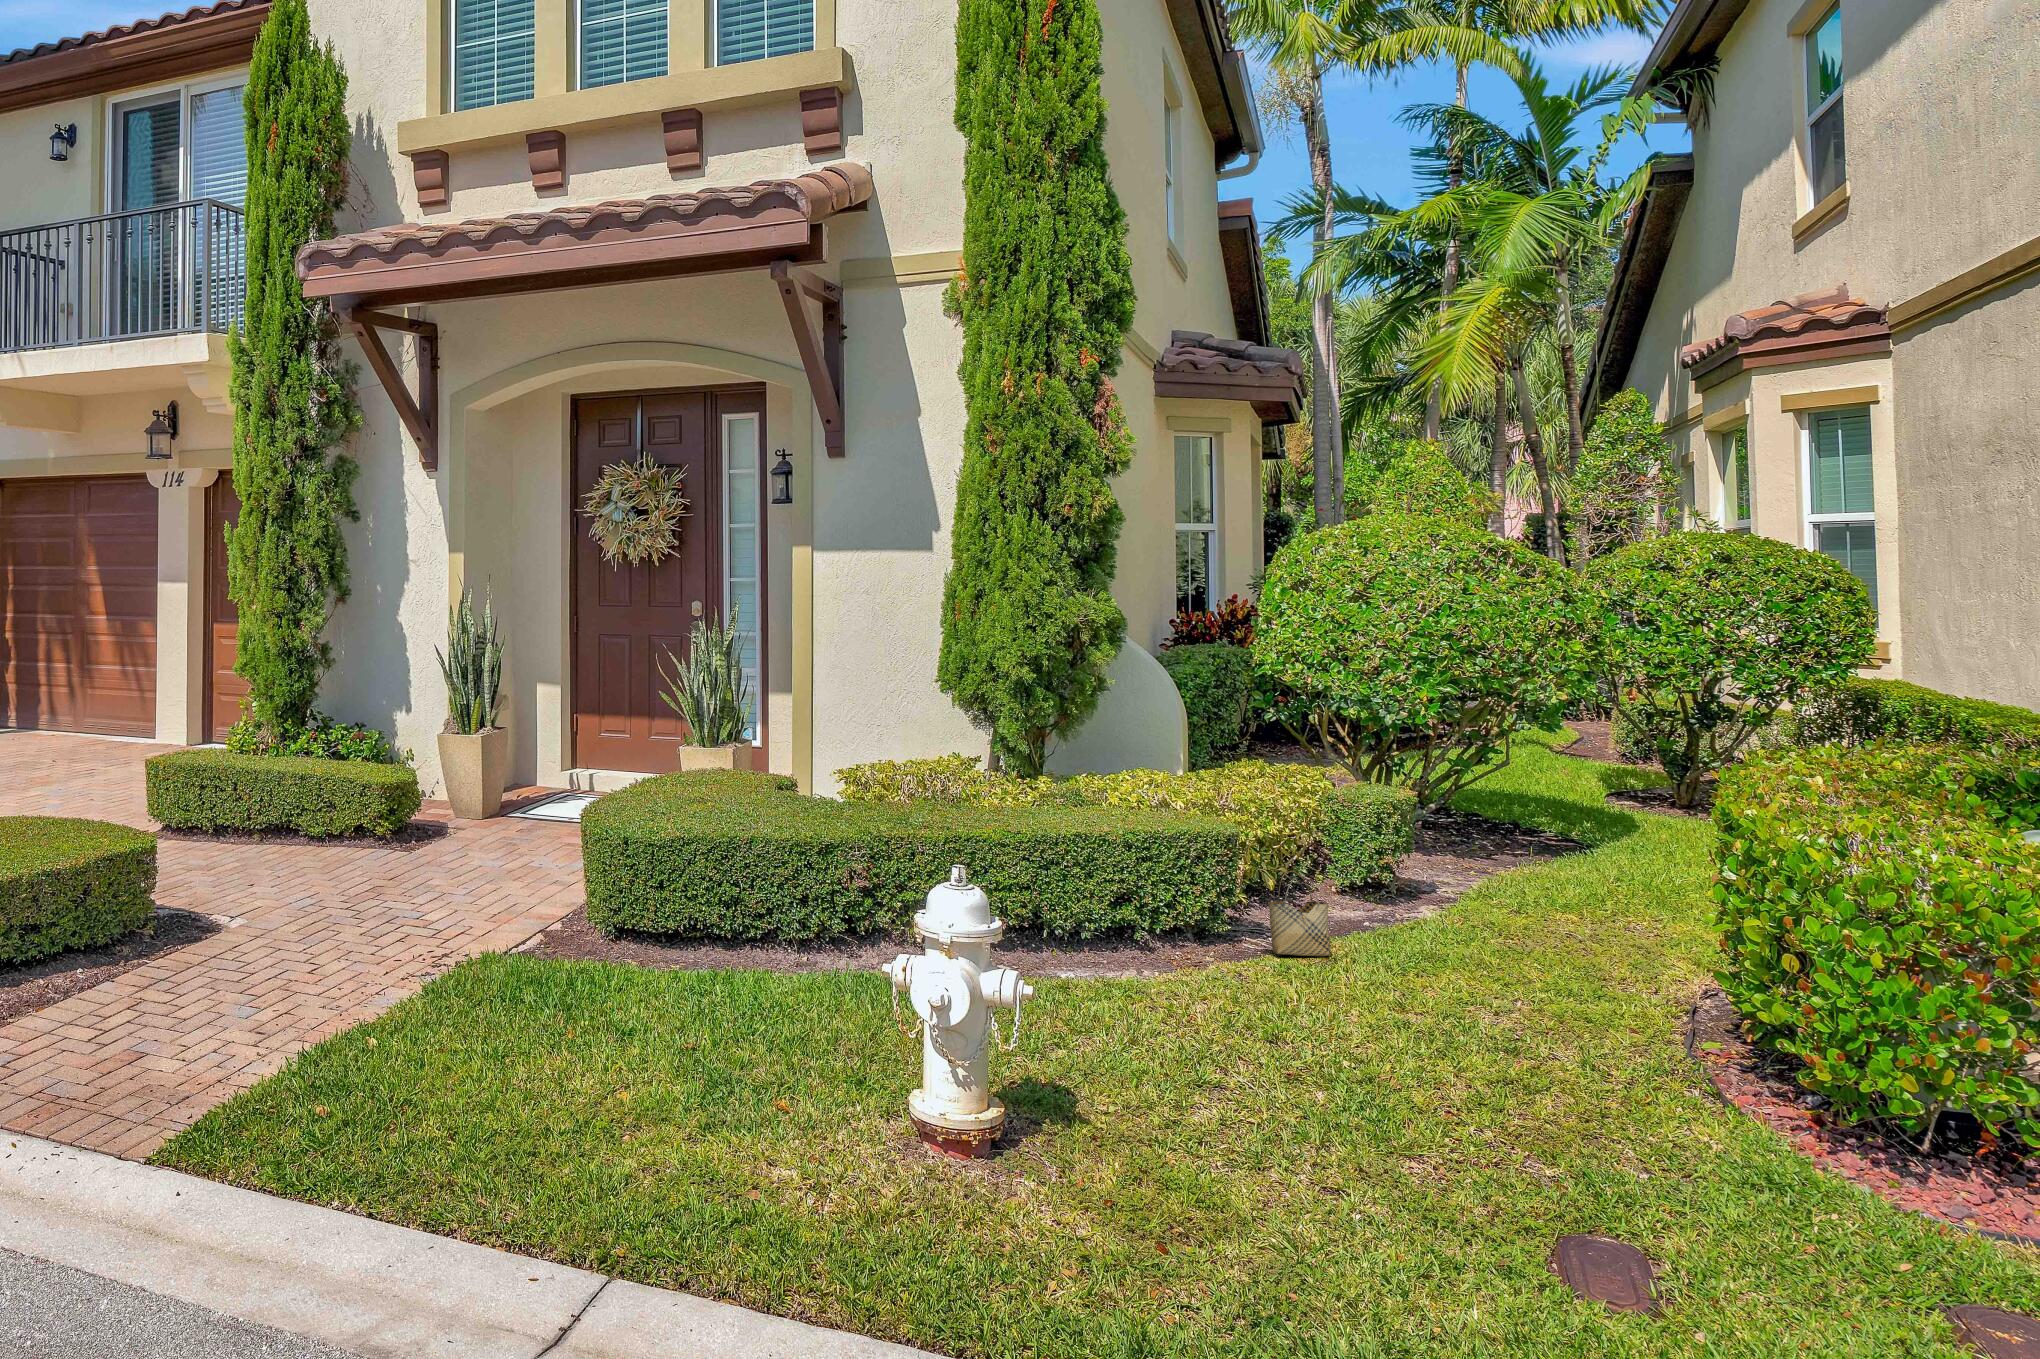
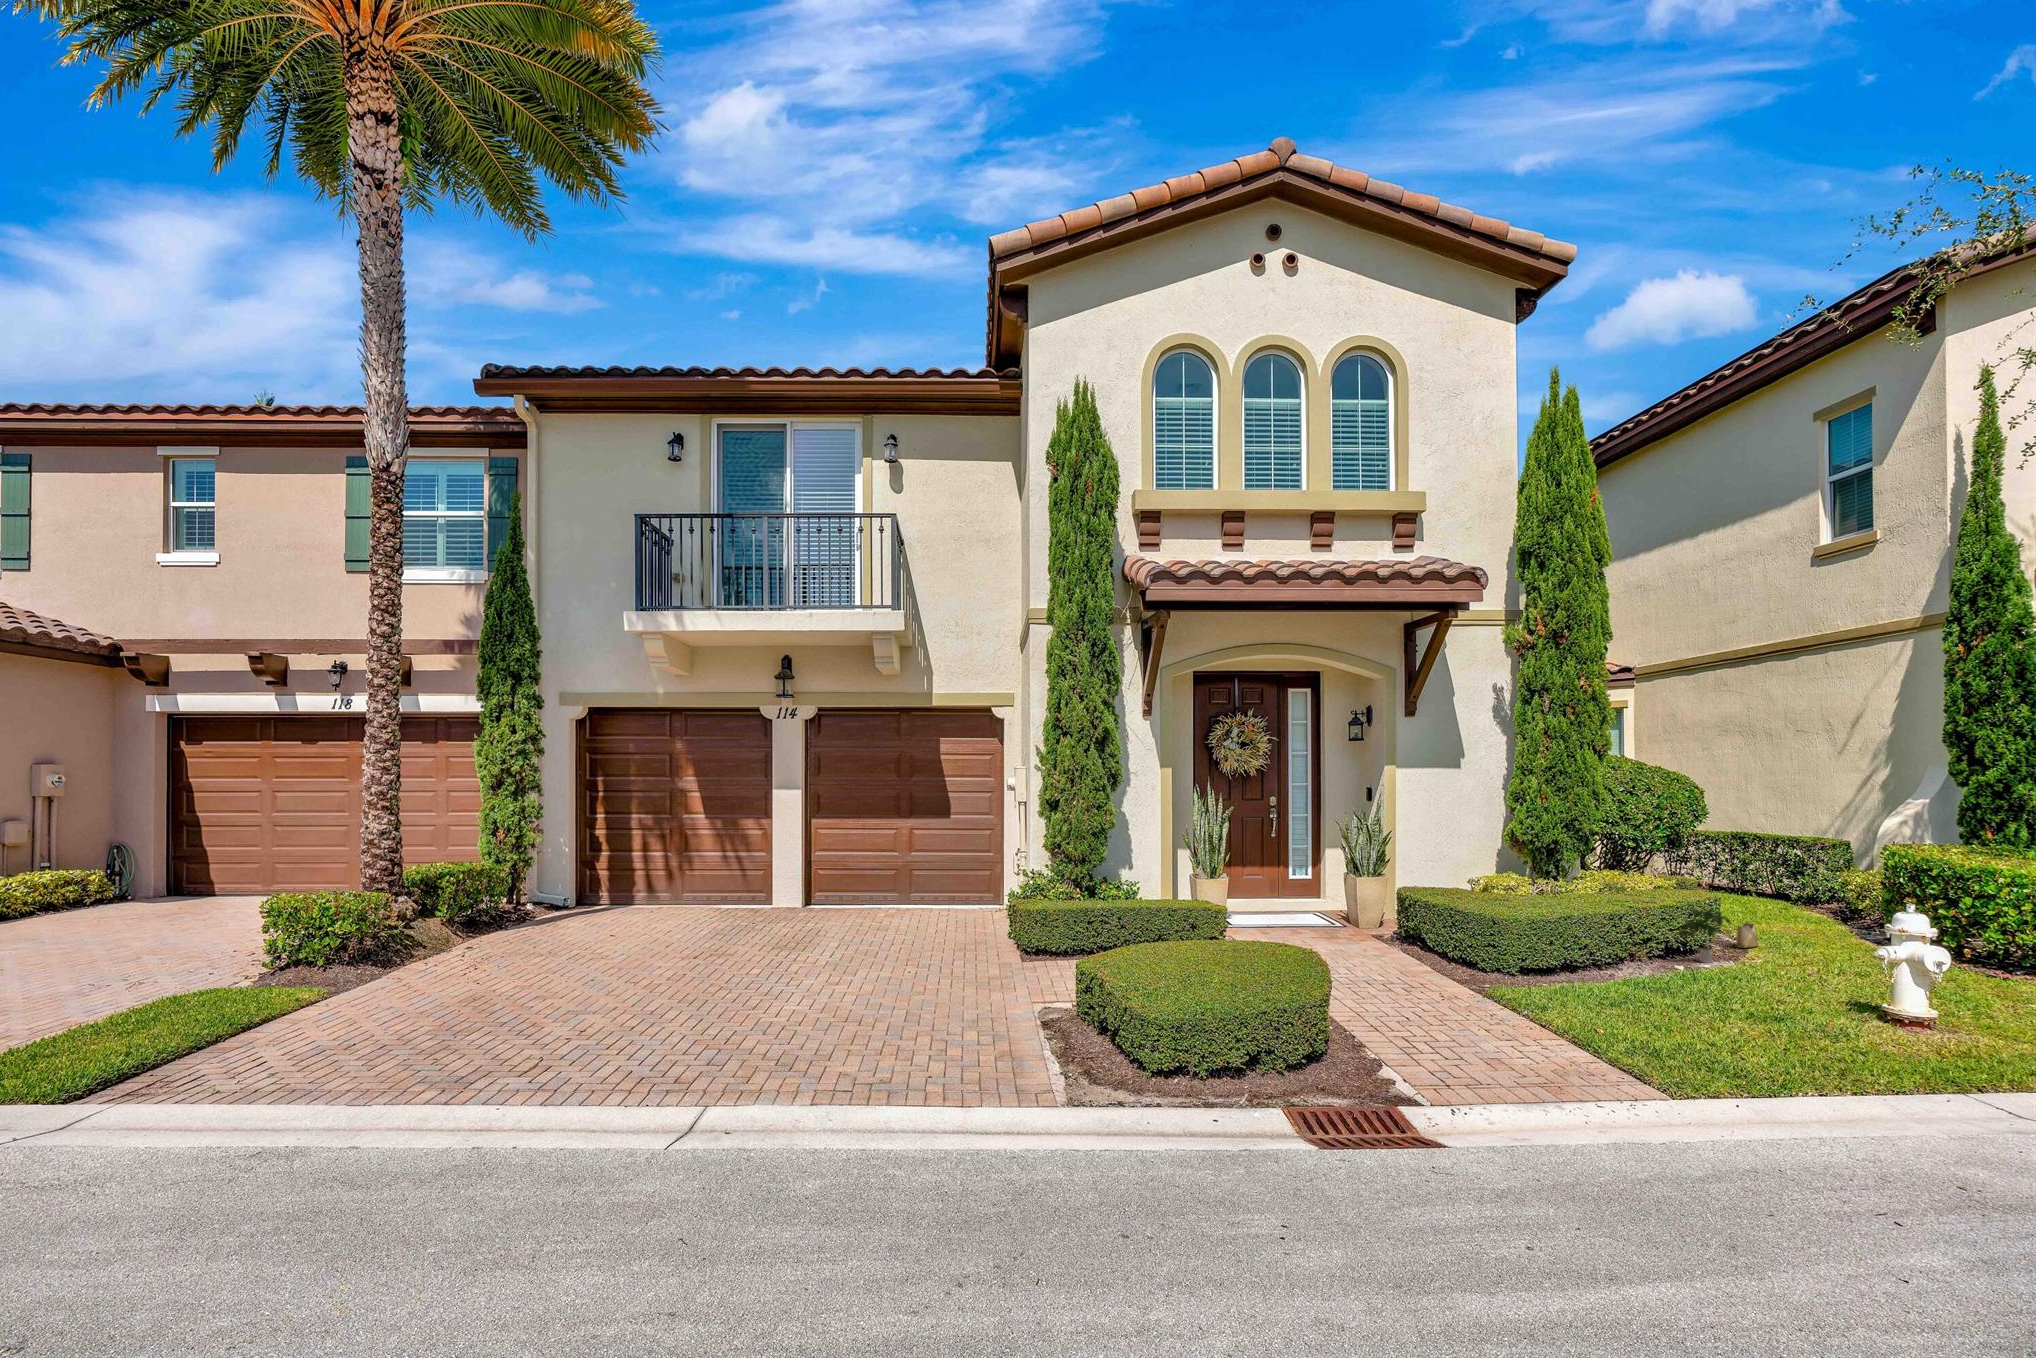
potted plant: none [1046,845,1153,968] -> present [1679,909,1730,963]

